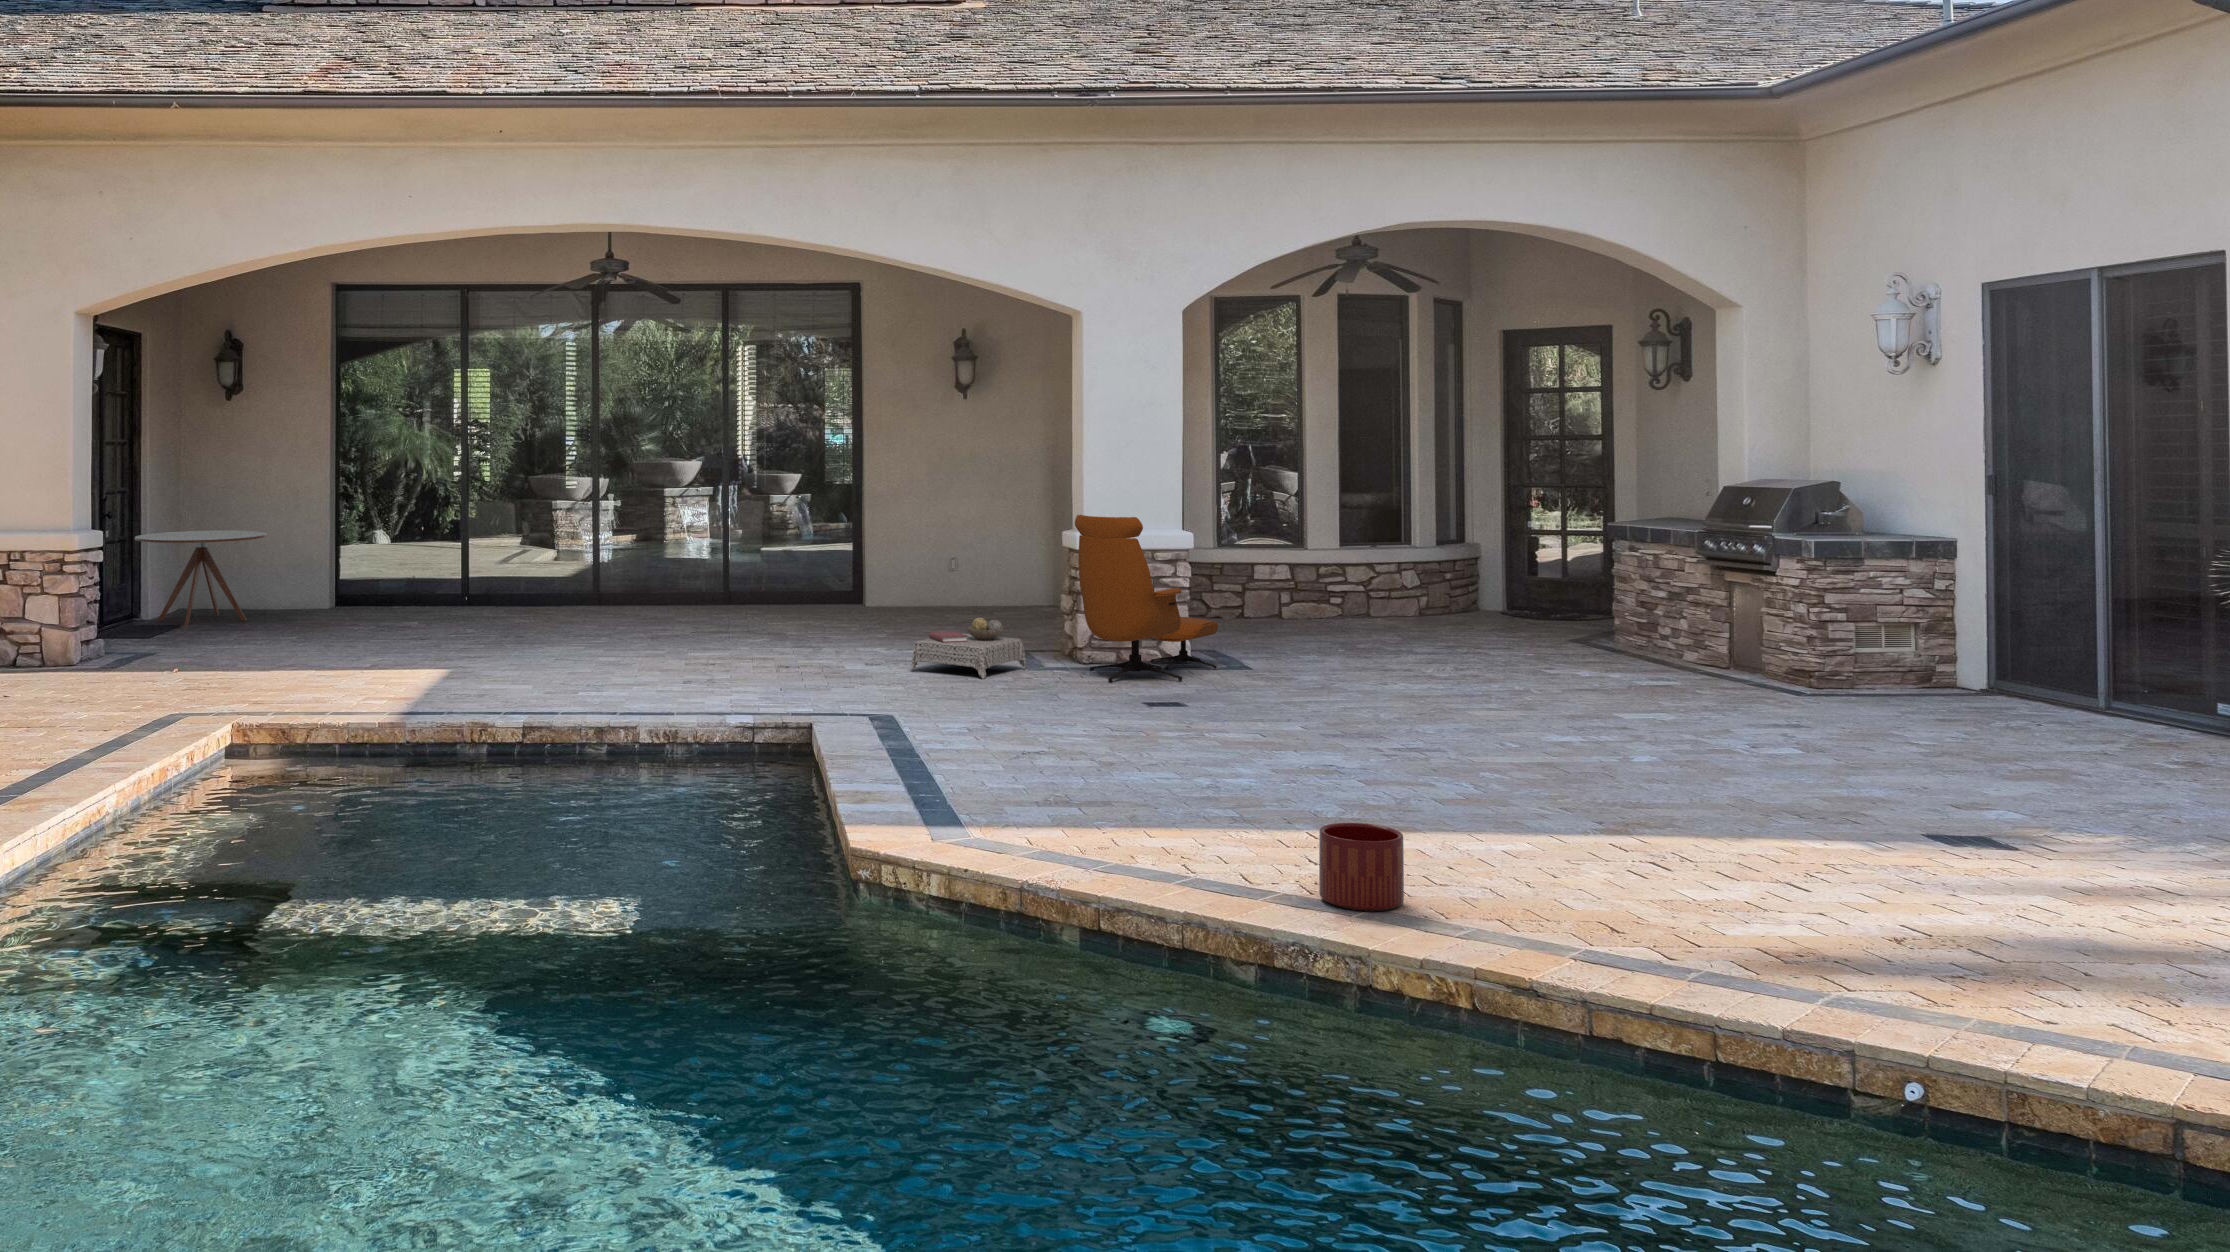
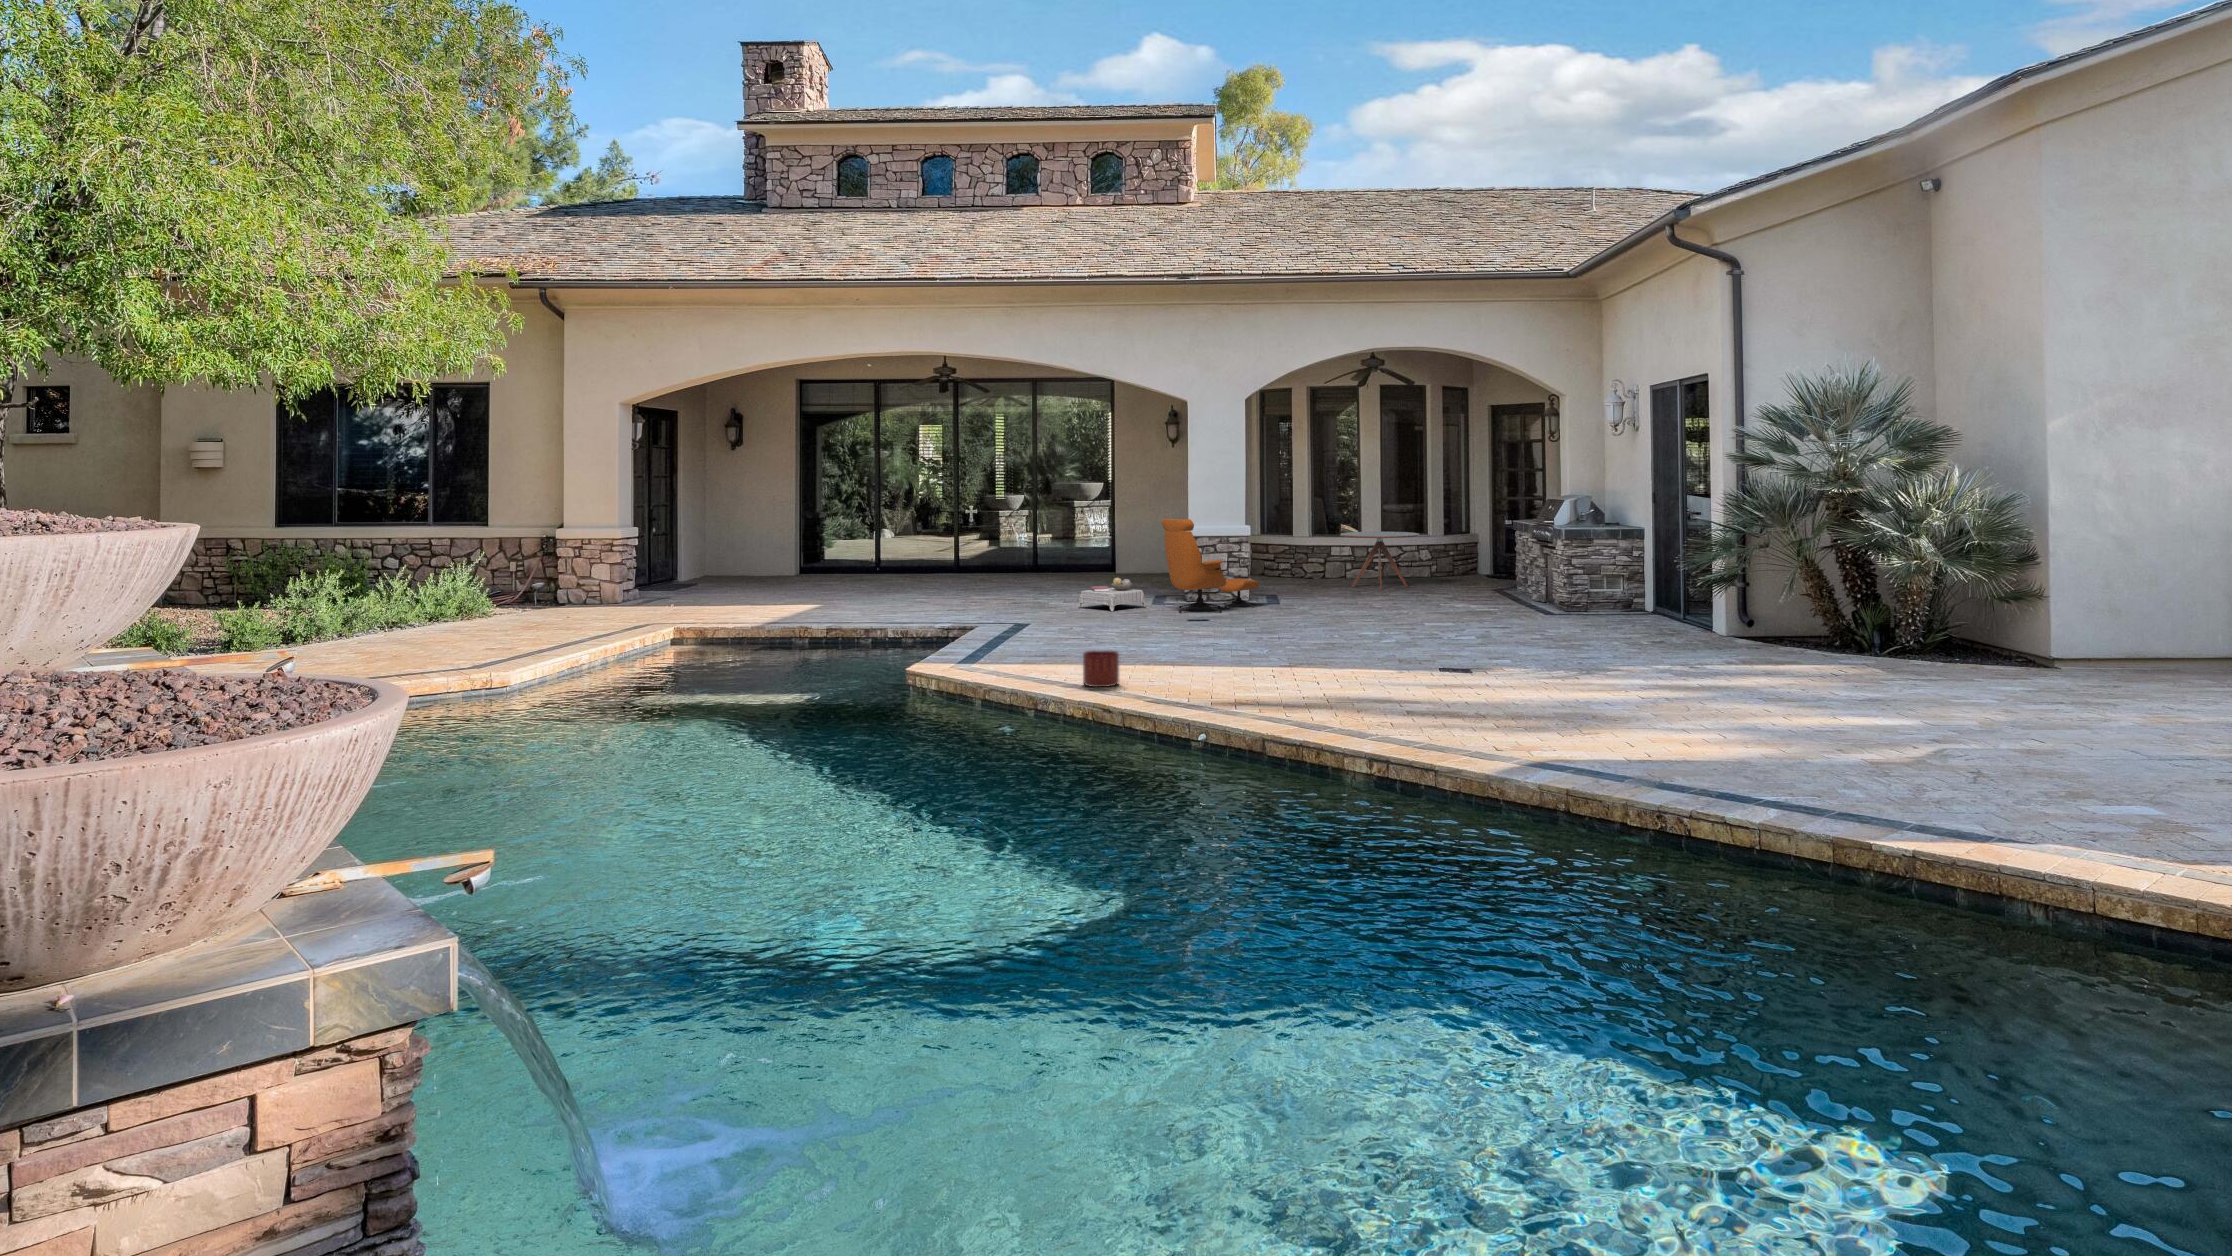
round table: present [135,530,267,626] -> present [1340,532,1419,589]

